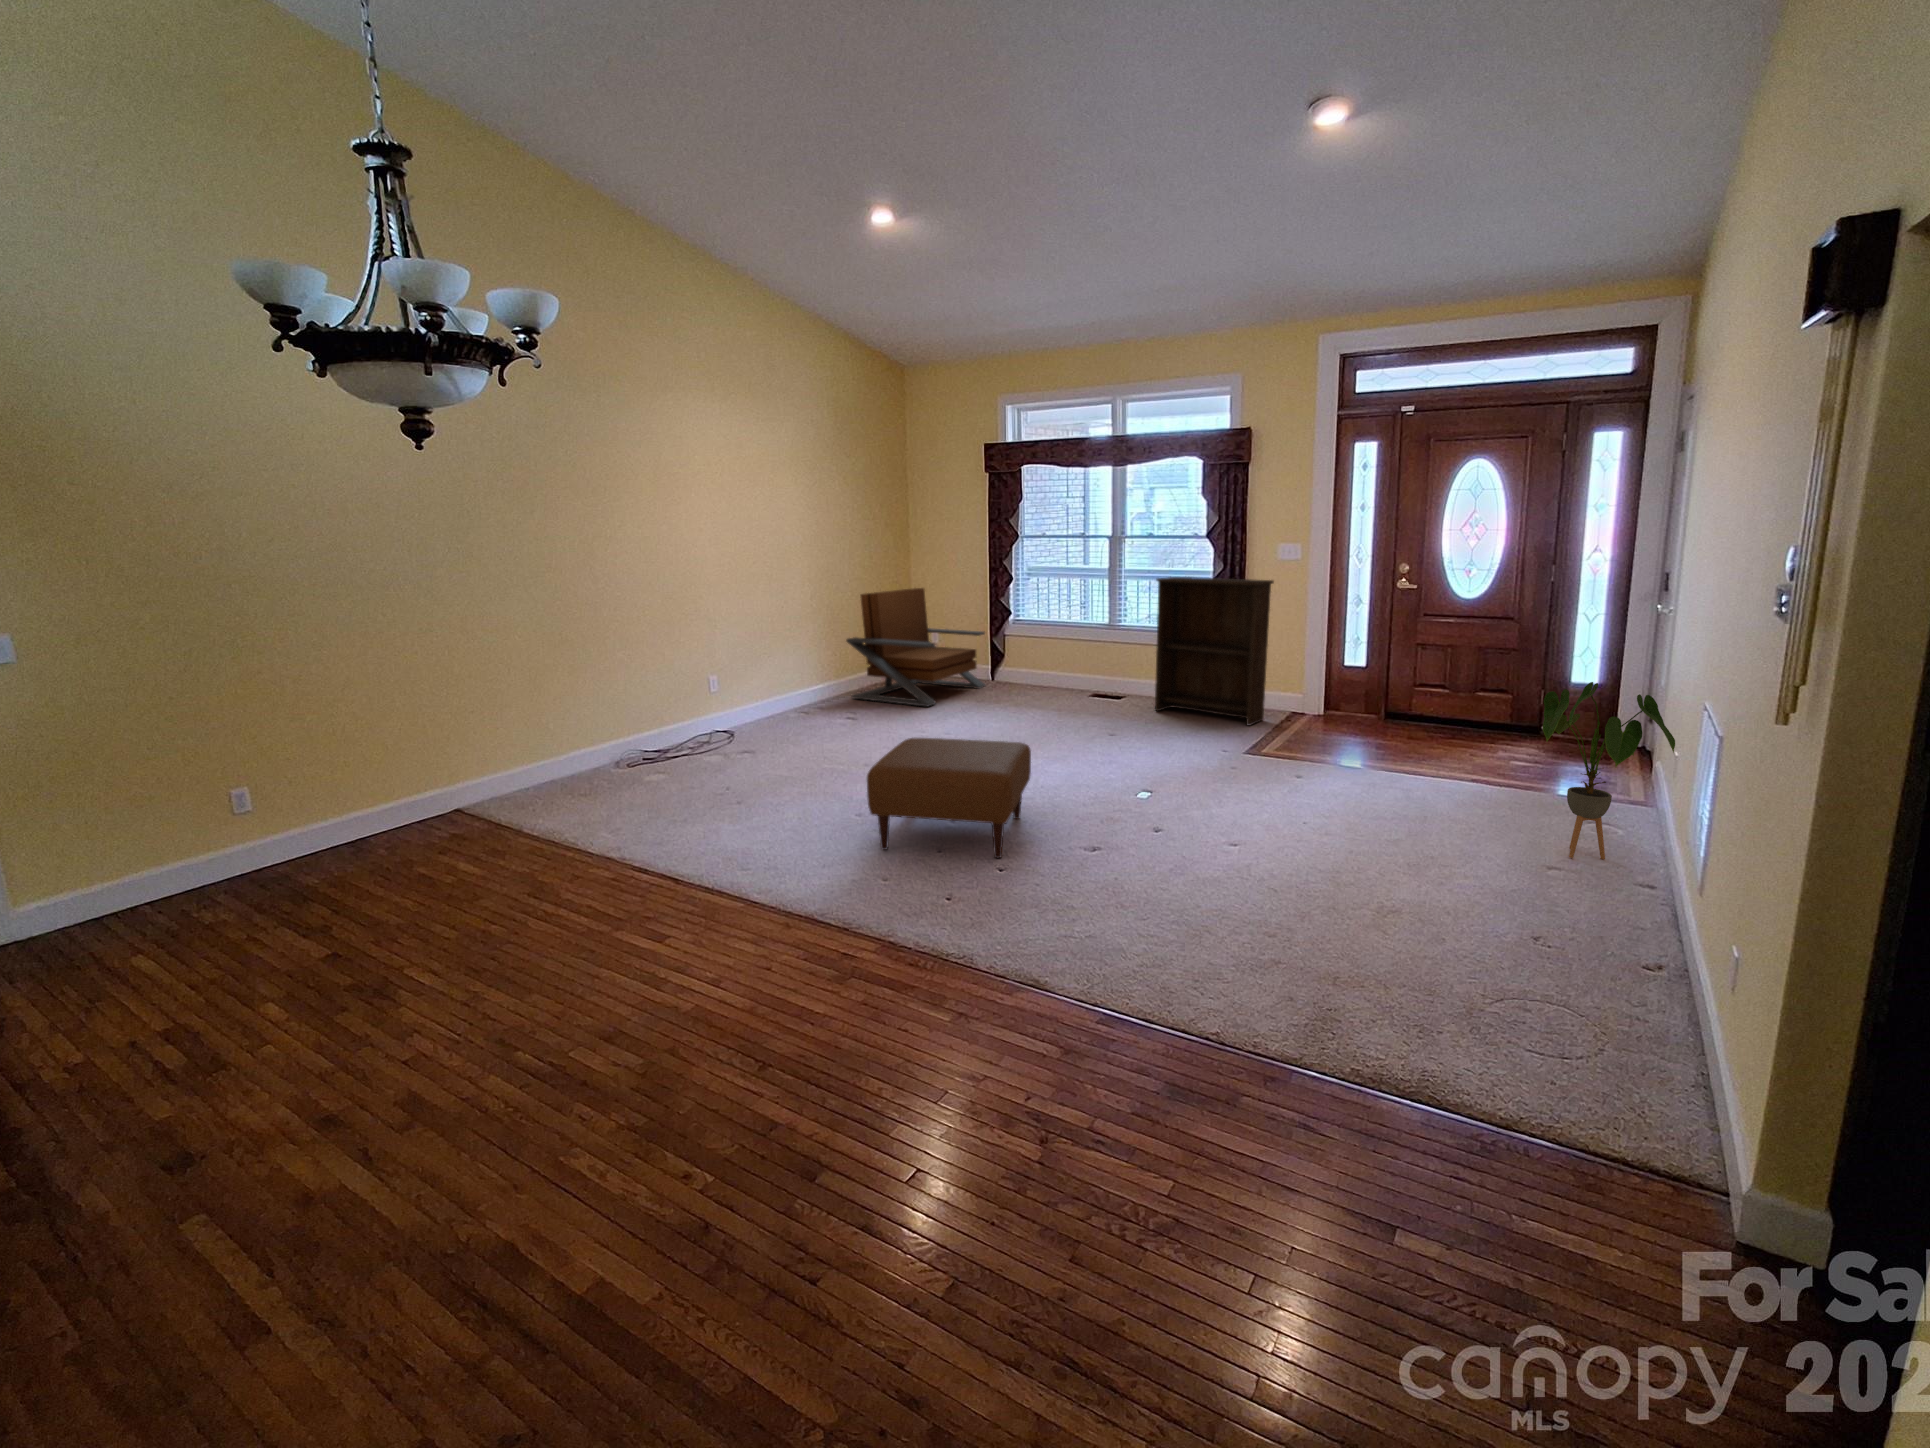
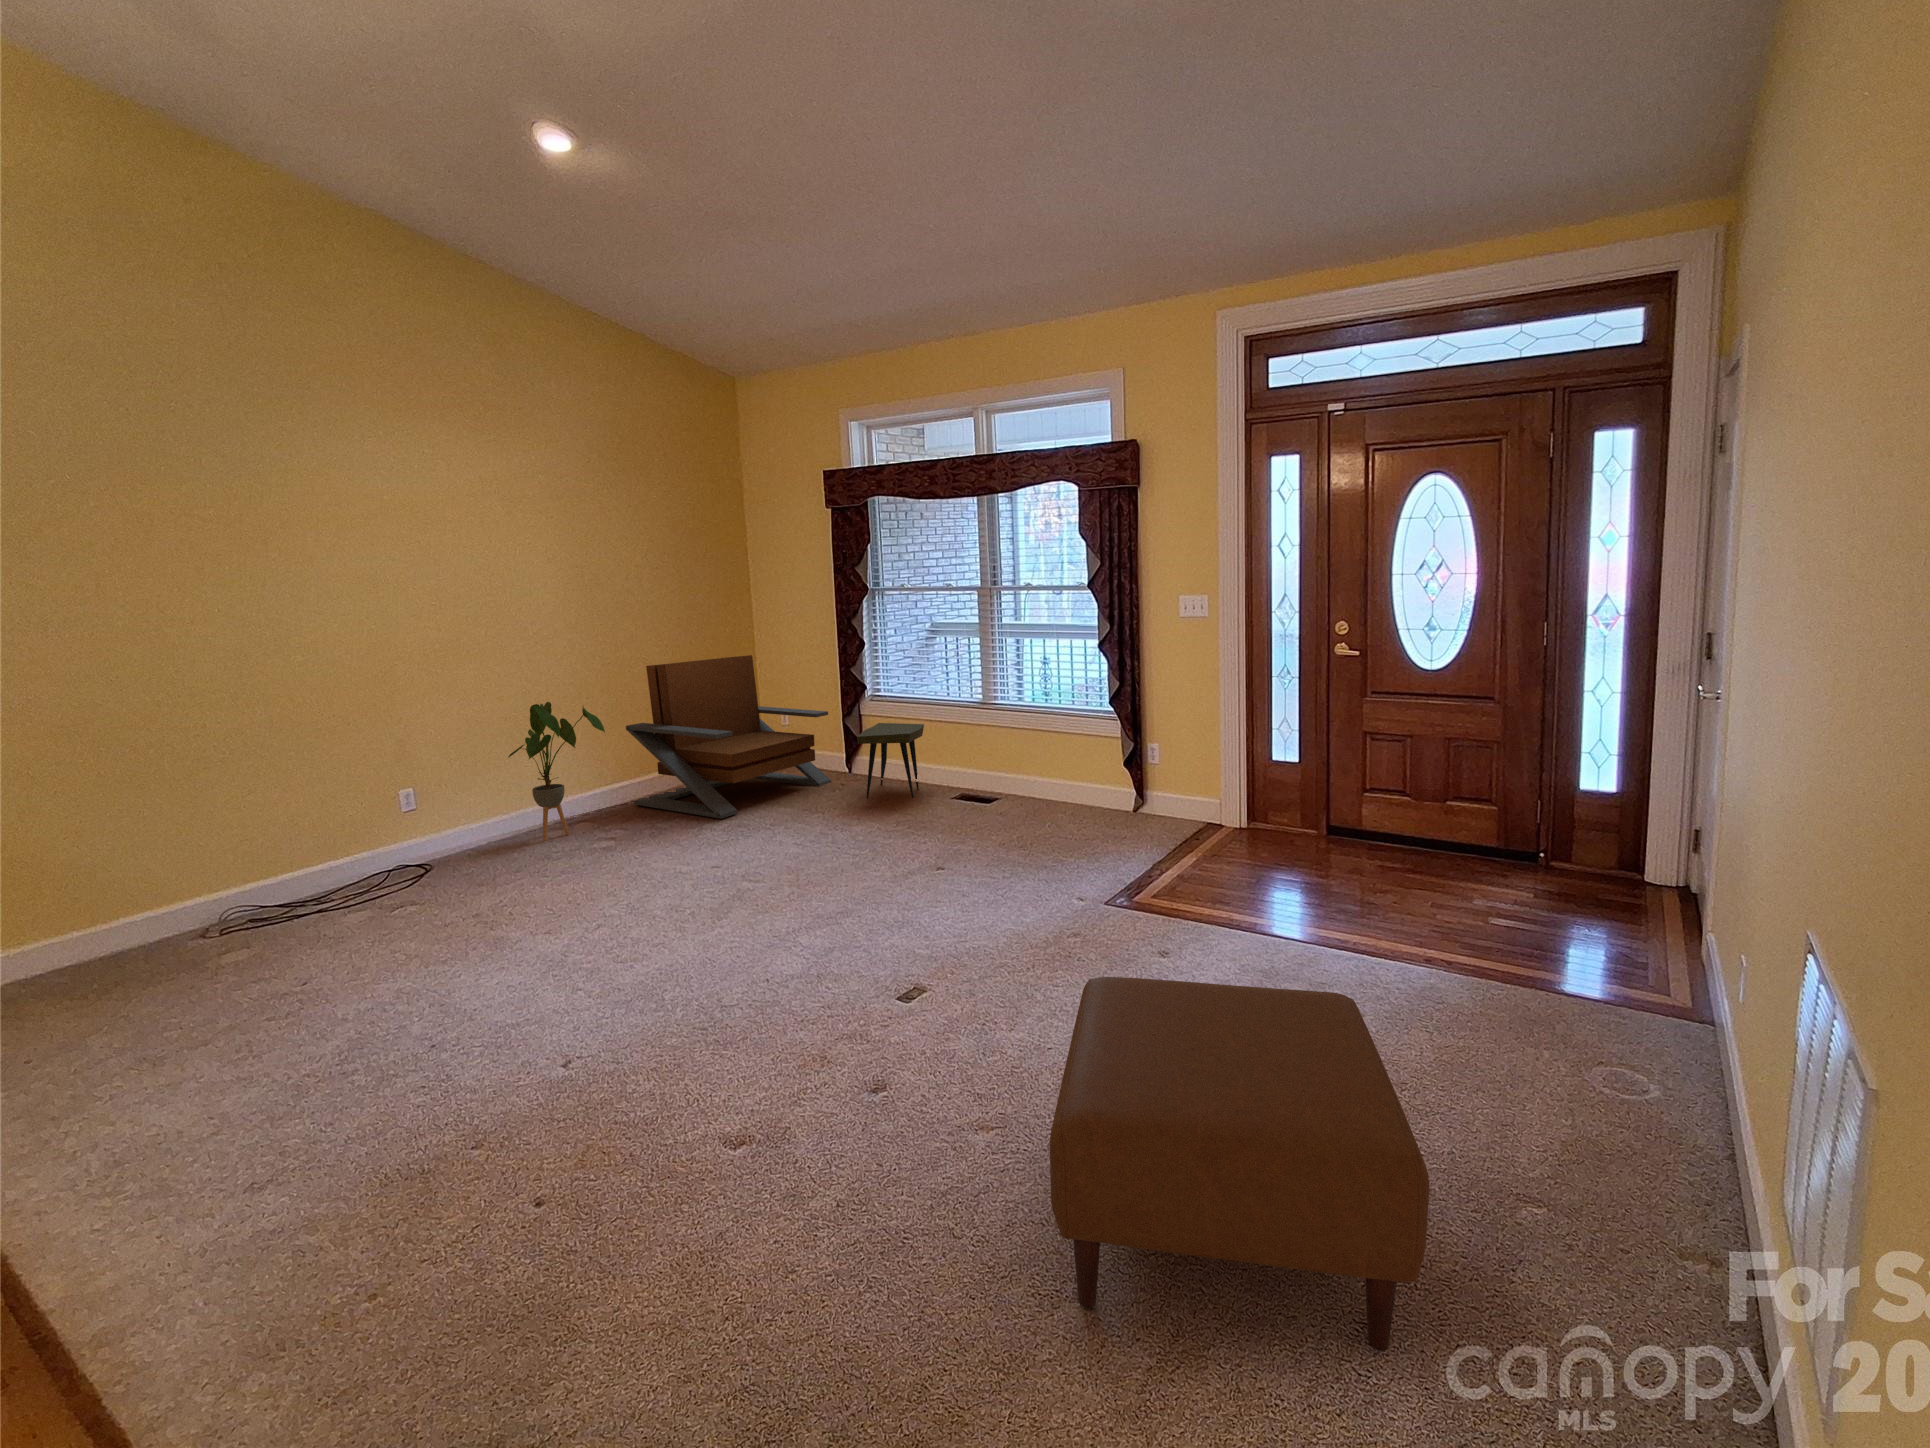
bookshelf: present [1155,577,1274,725] -> none [1015,641,1166,850]
side table: none [1021,641,1063,696] -> present [857,723,924,799]
house plant: present [1542,682,1675,859] -> present [509,702,605,841]
ottoman: present [867,738,1031,858] -> present [1050,977,1429,1351]

